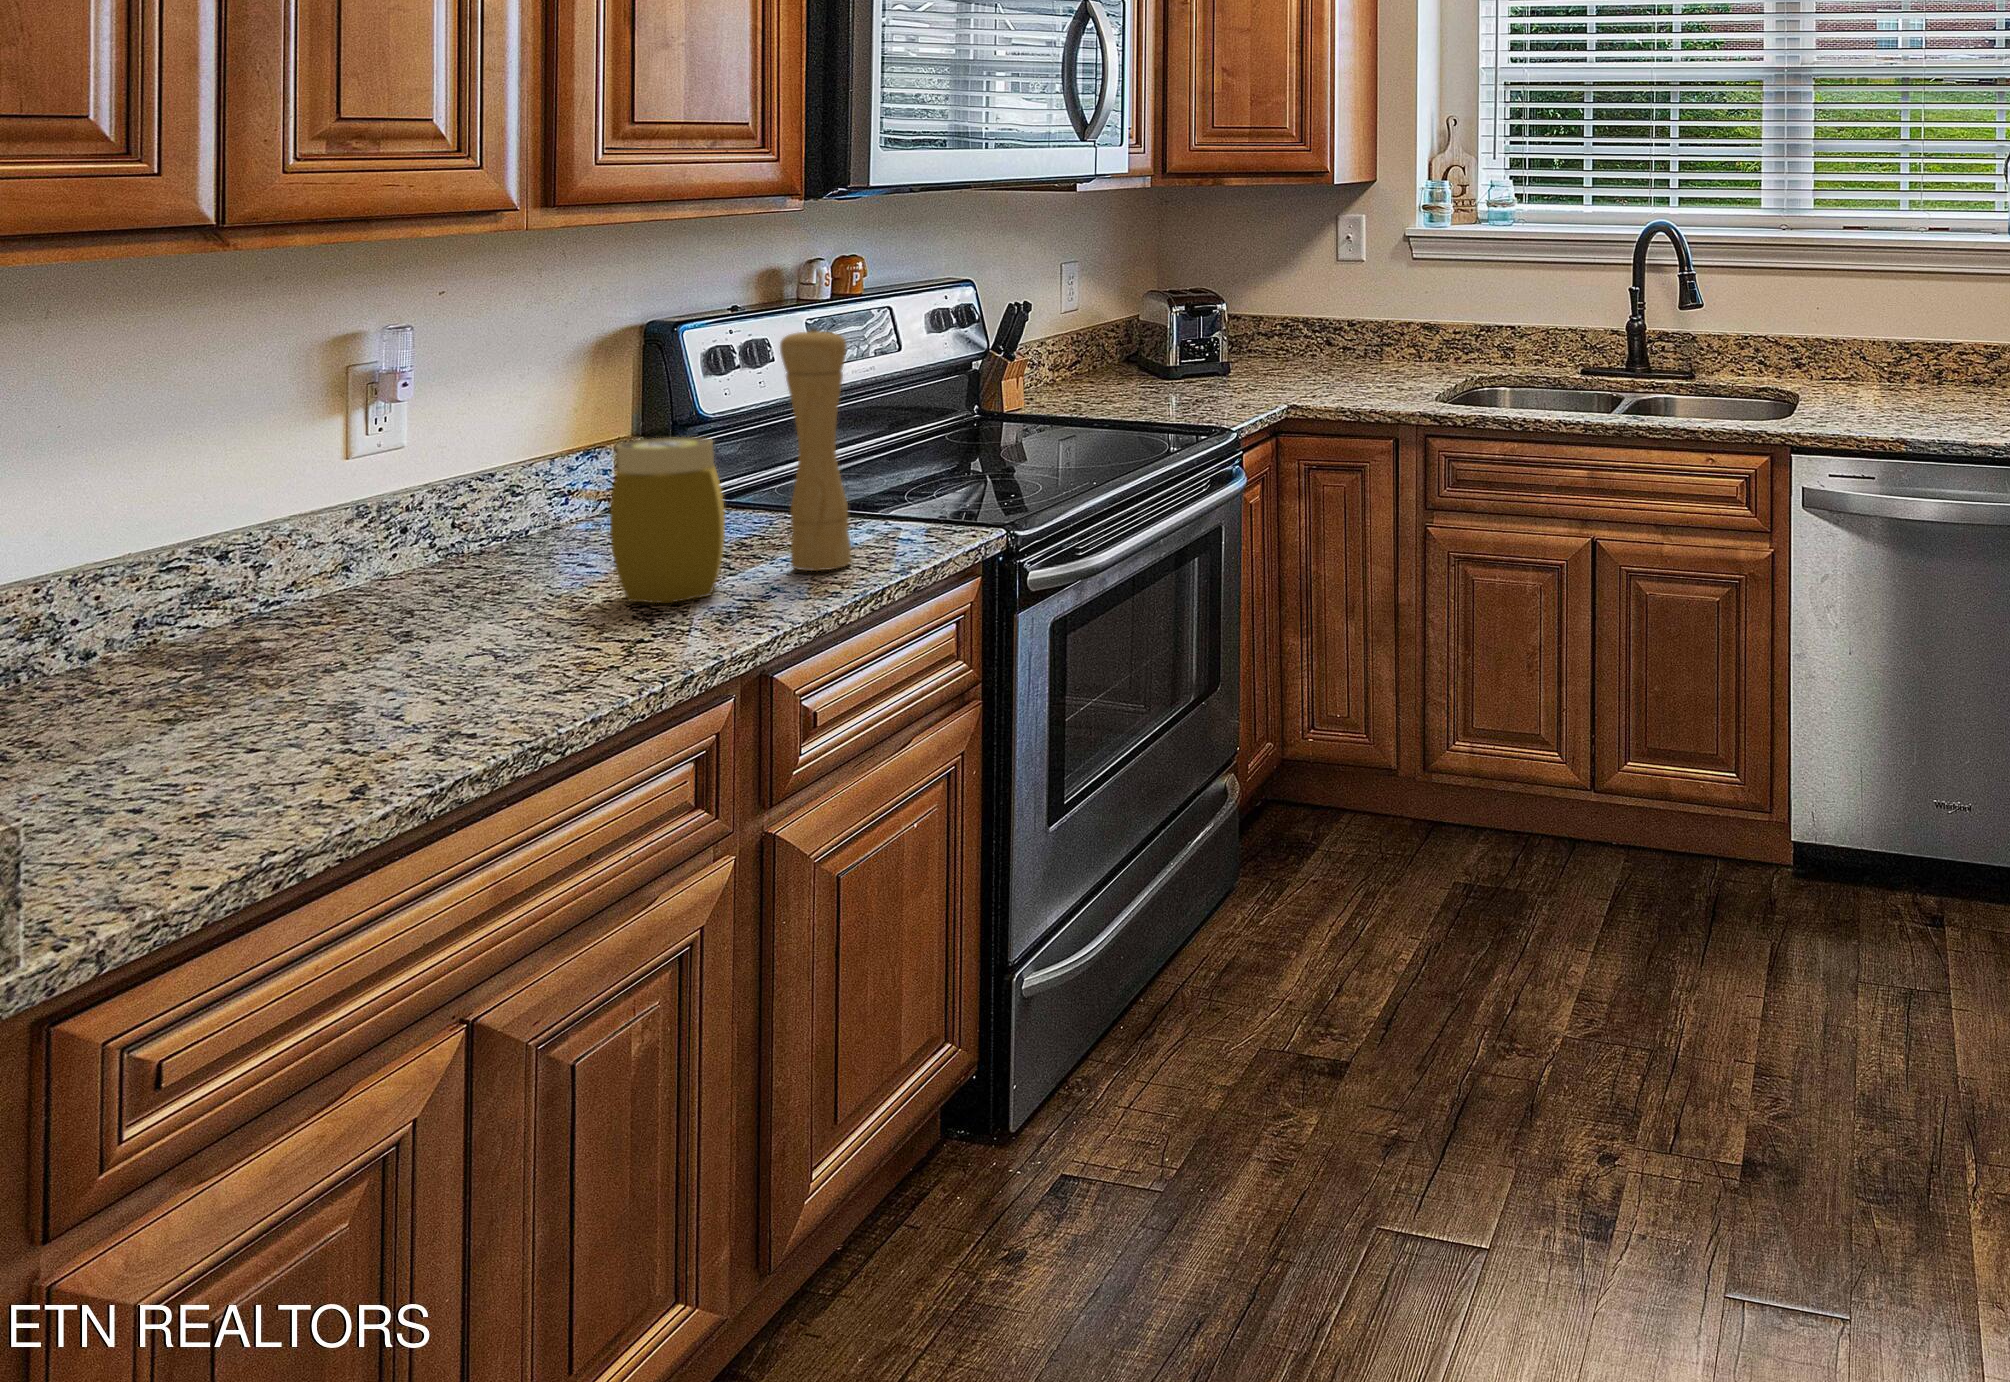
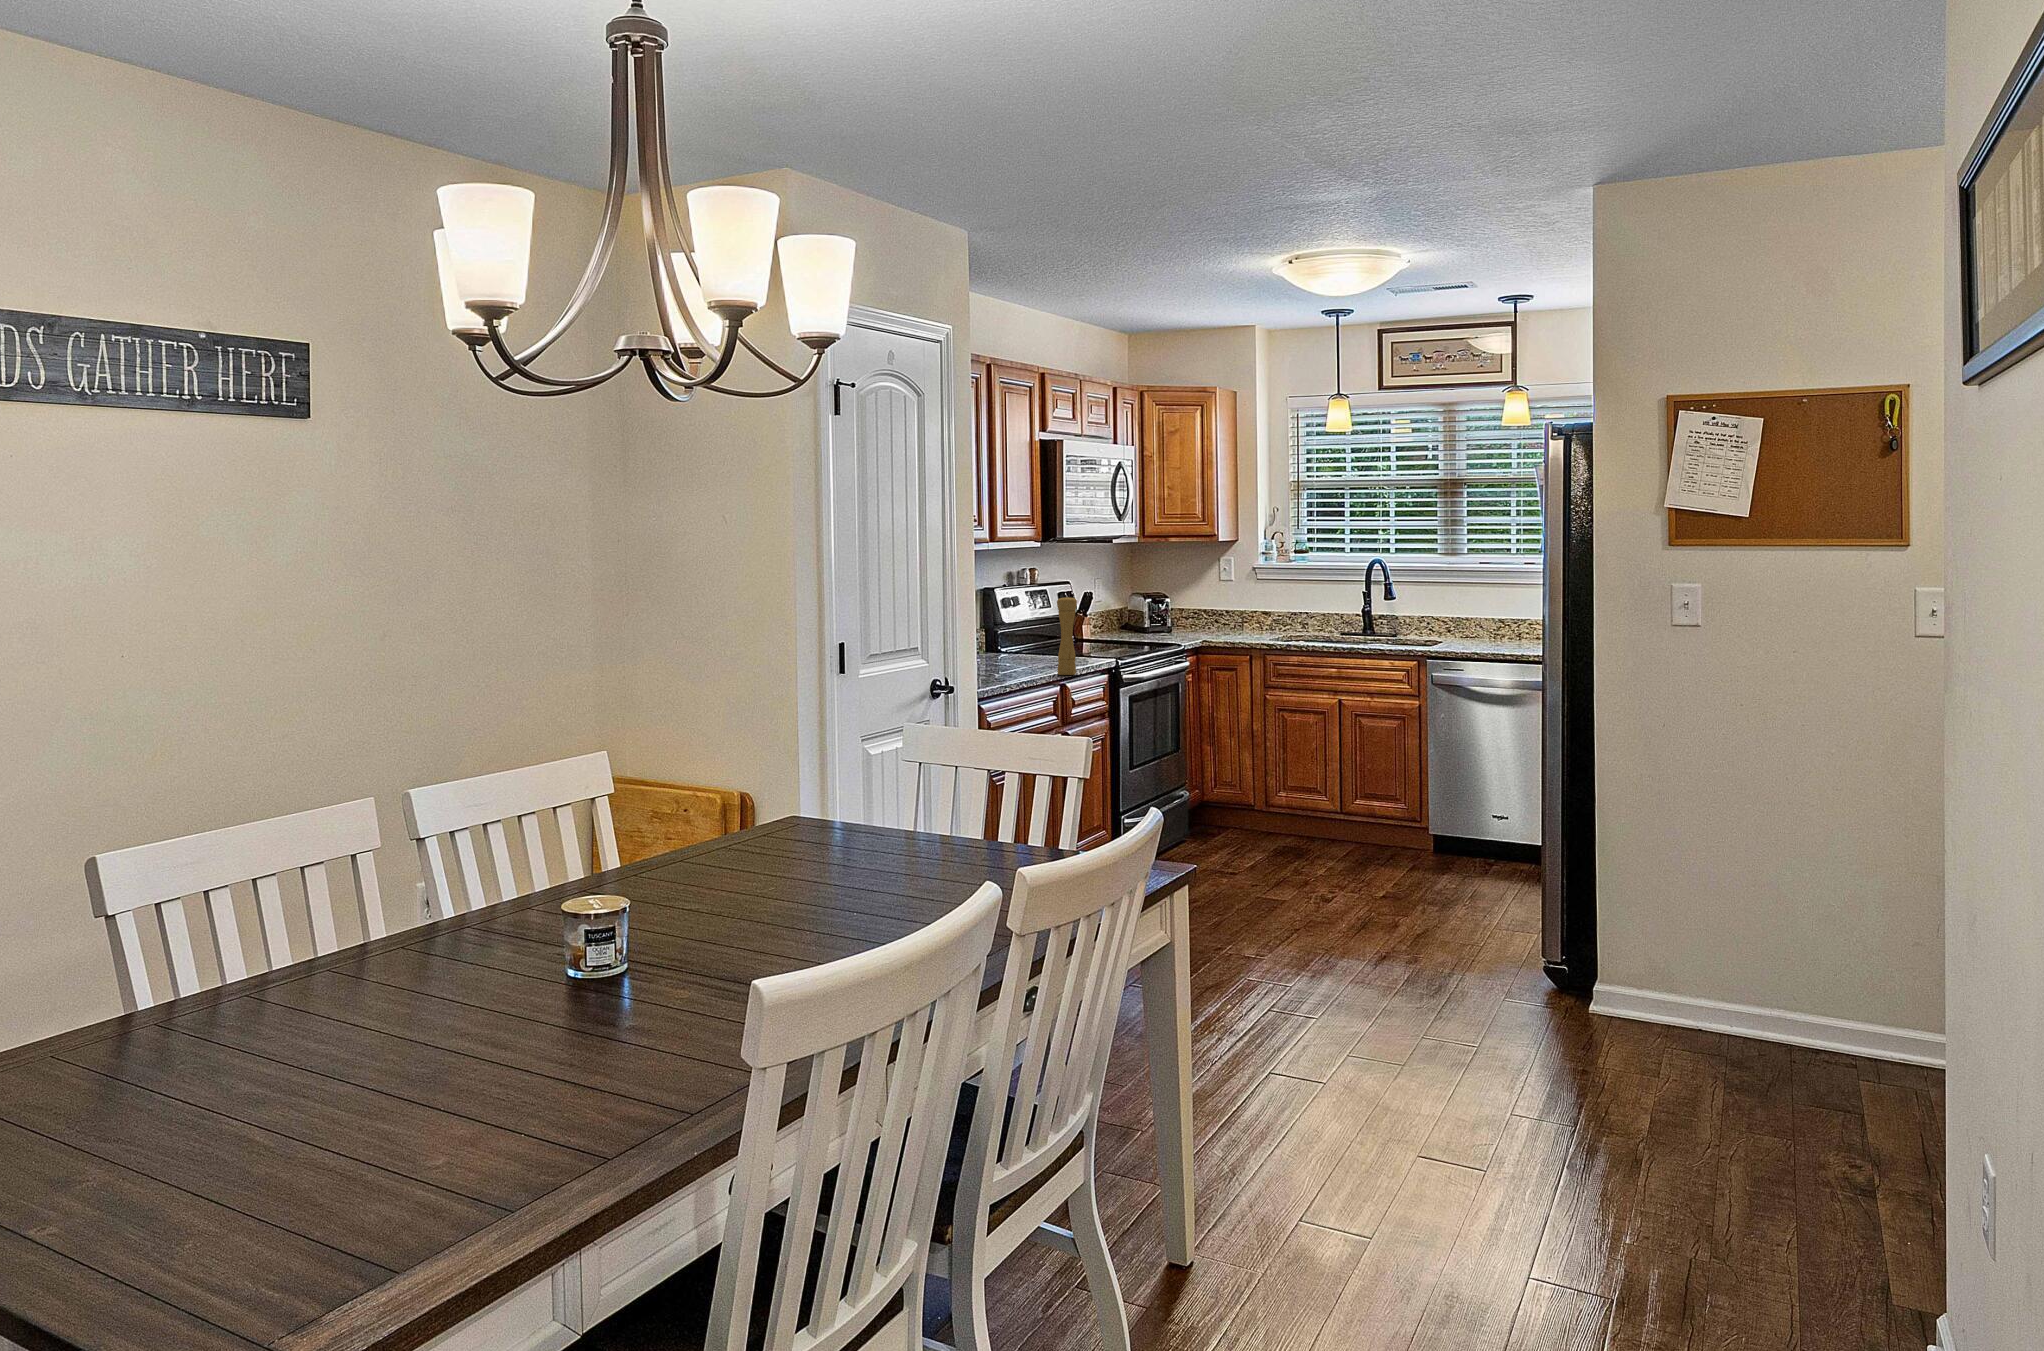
jar: present [610,437,725,603] -> none [1012,631,1045,680]

